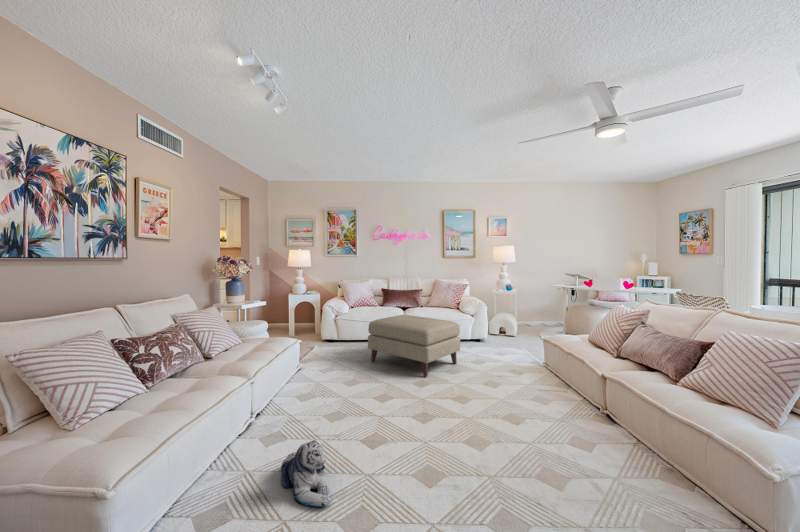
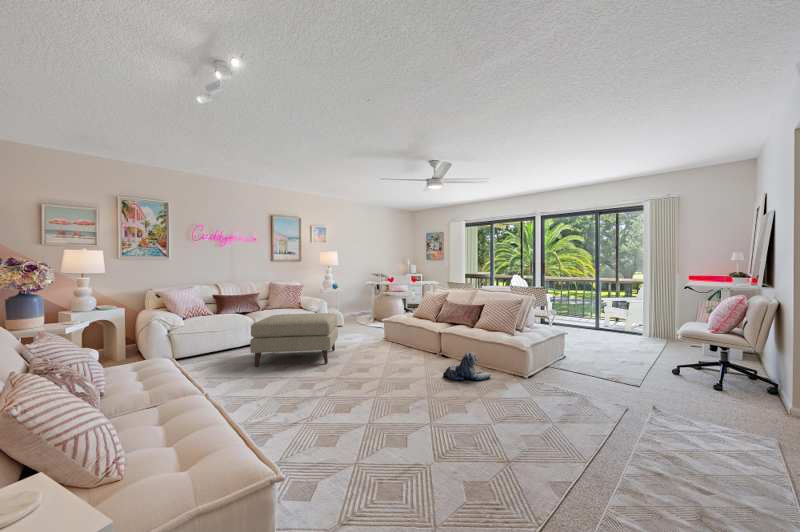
plush toy: present [281,440,331,508] -> present [443,352,491,381]

